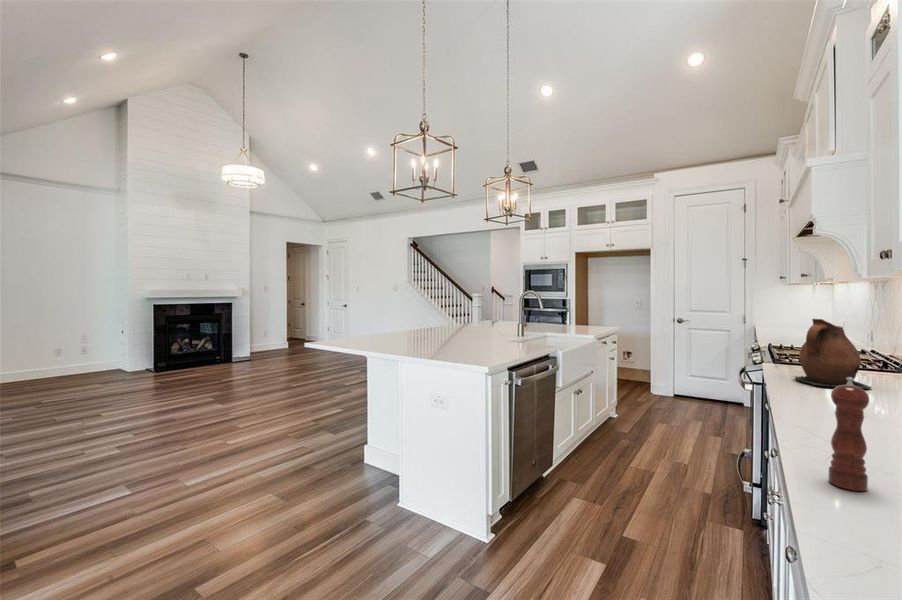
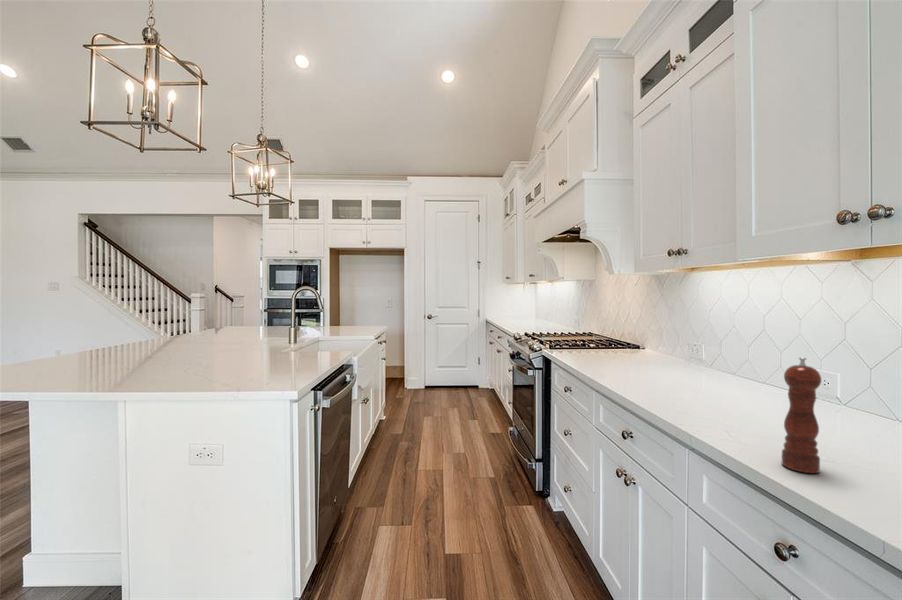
ceramic pitcher: present [795,319,872,389] -> none [581,307,638,365]

